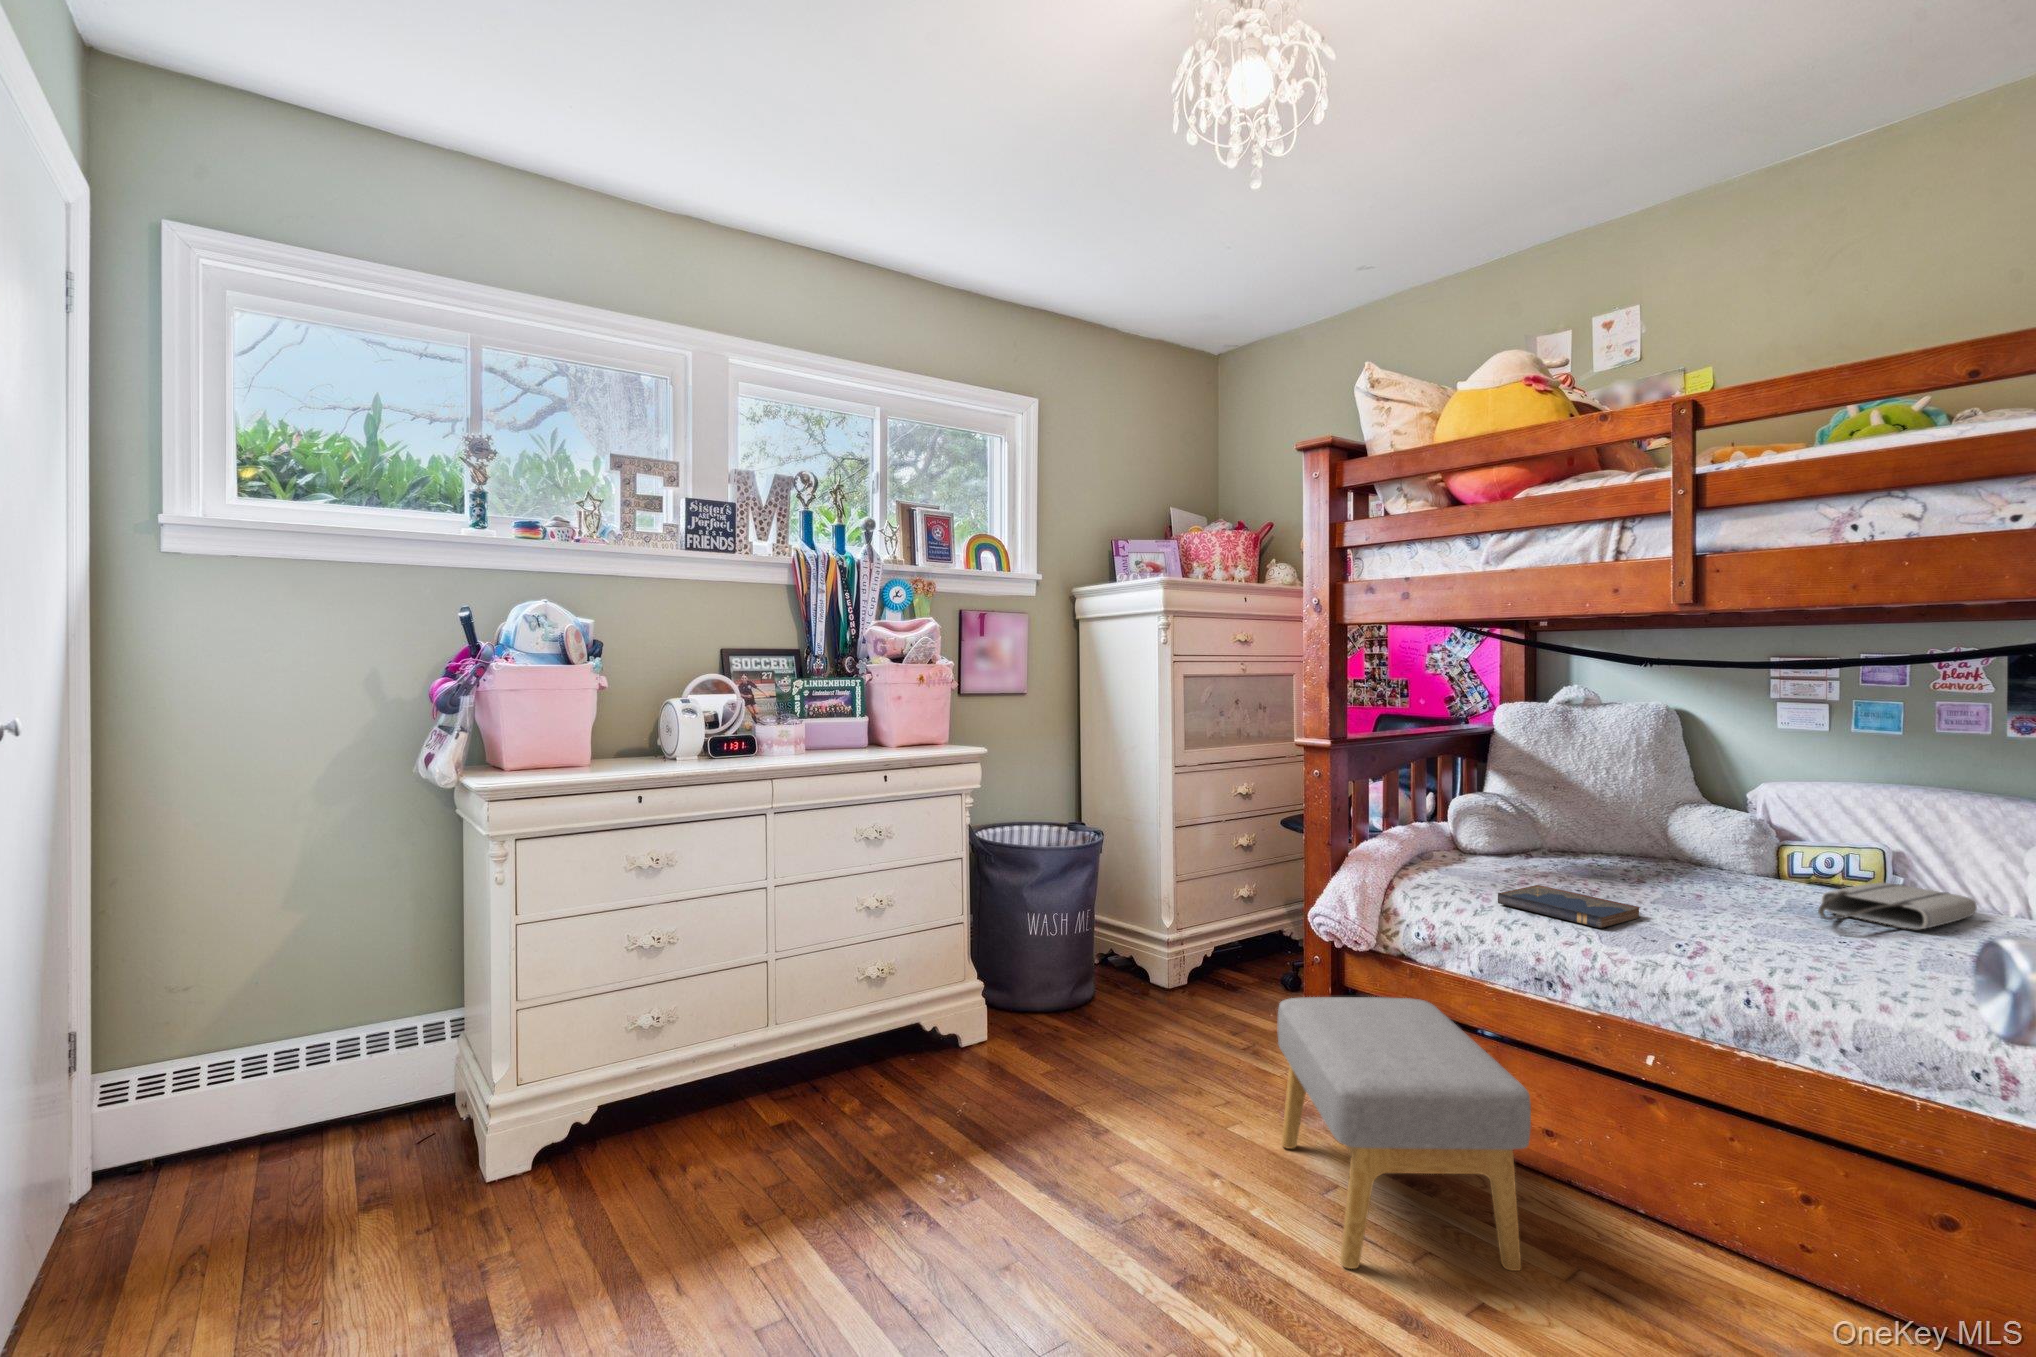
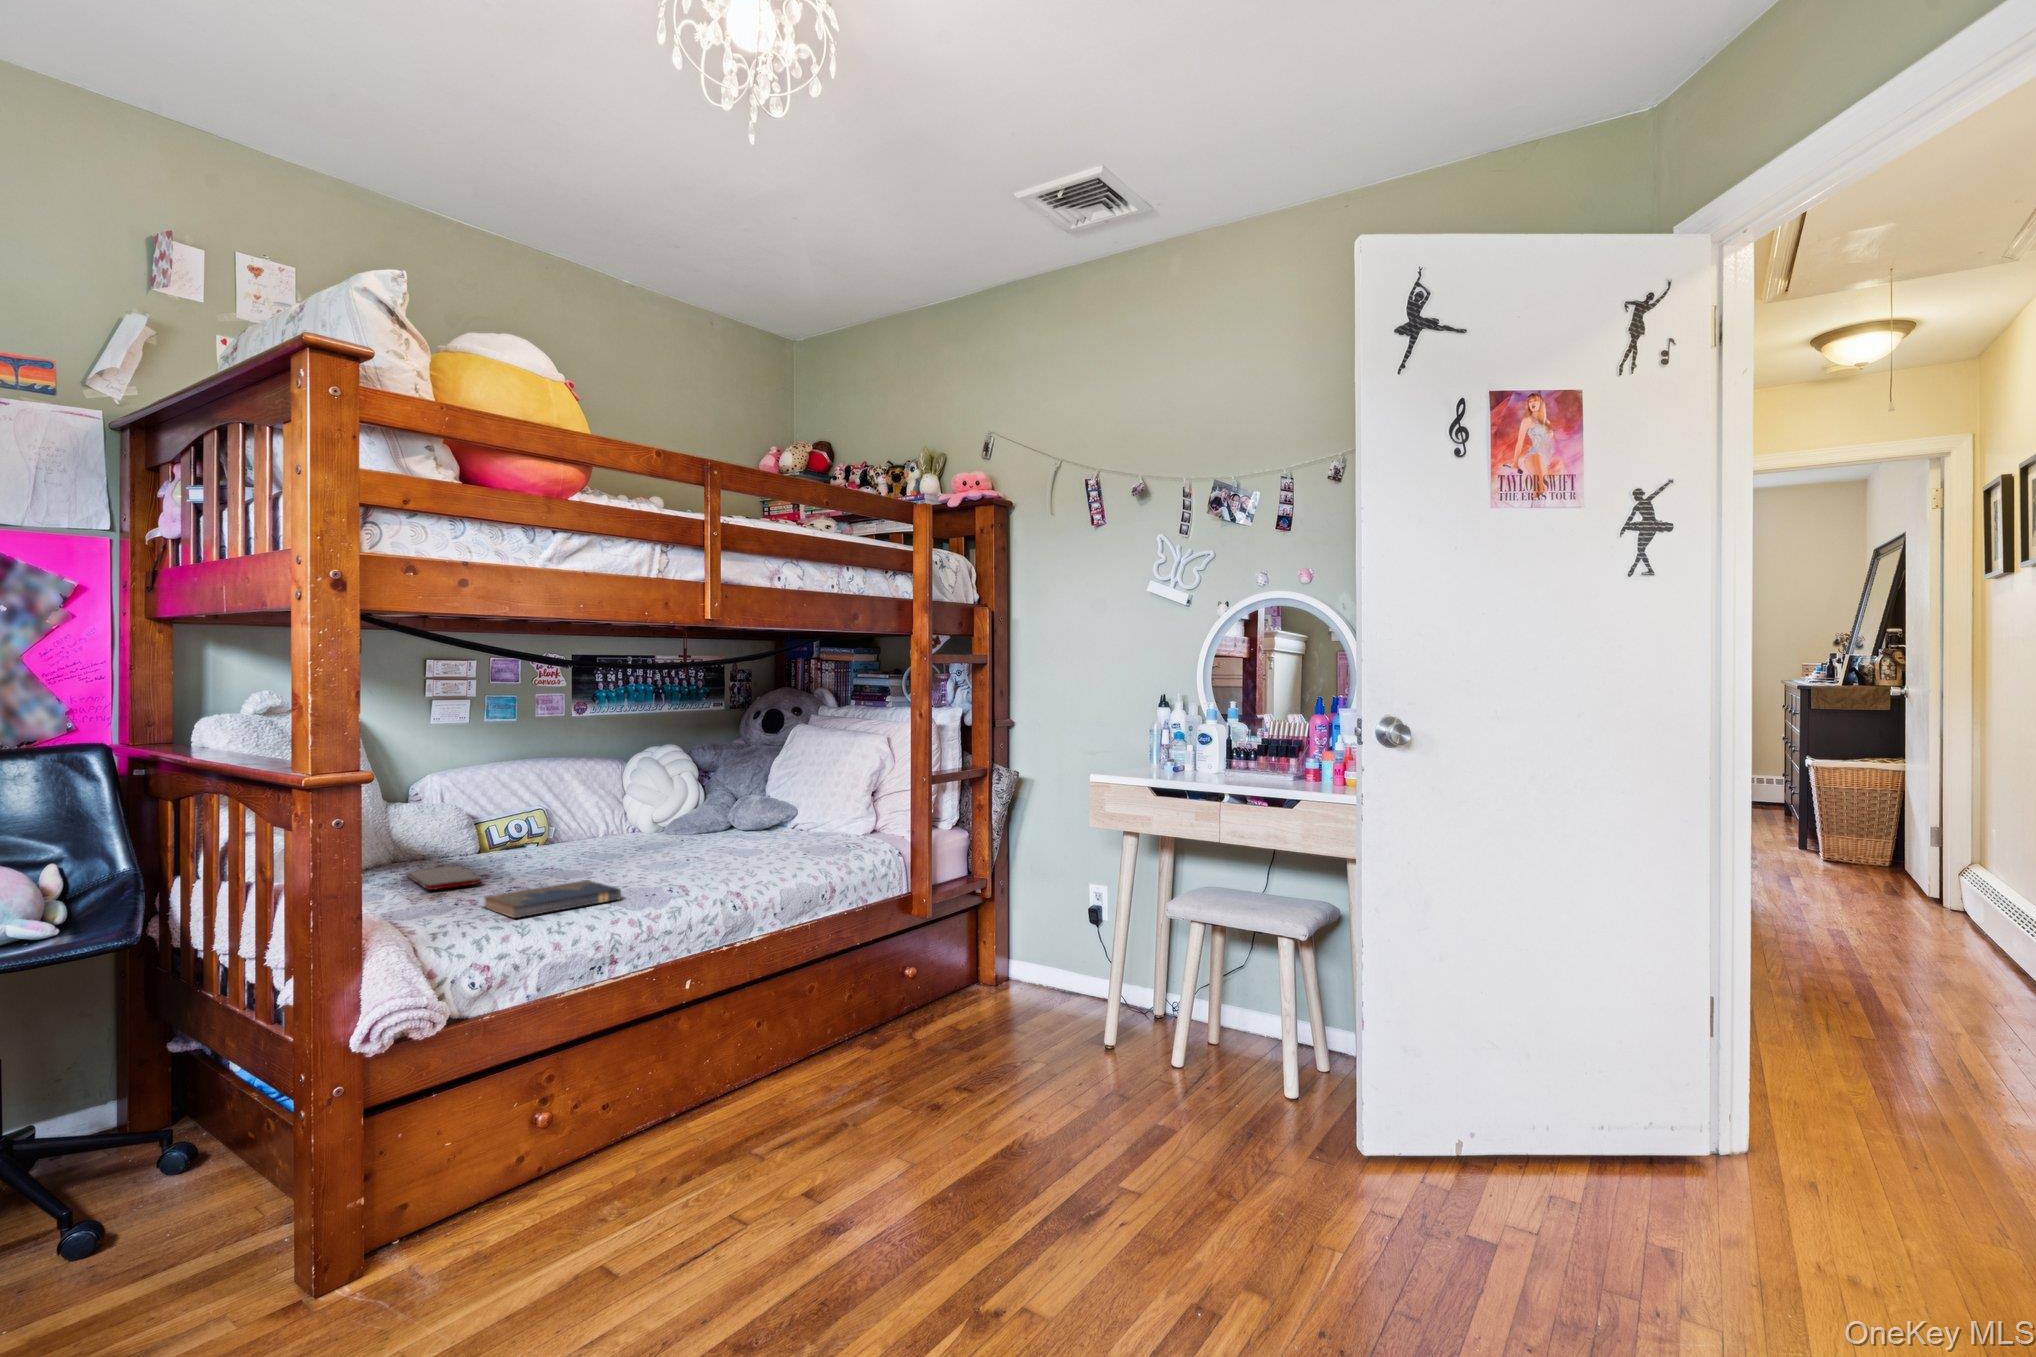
smartphone: none [1574,864,1679,884] -> present [406,866,482,890]
tote bag: present [1818,883,1977,929] -> none [570,824,665,854]
footstool: present [1277,997,1531,1271] -> none [498,1019,798,1312]

